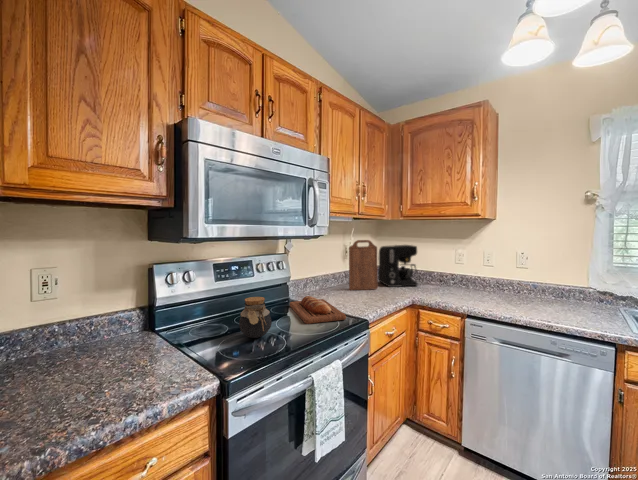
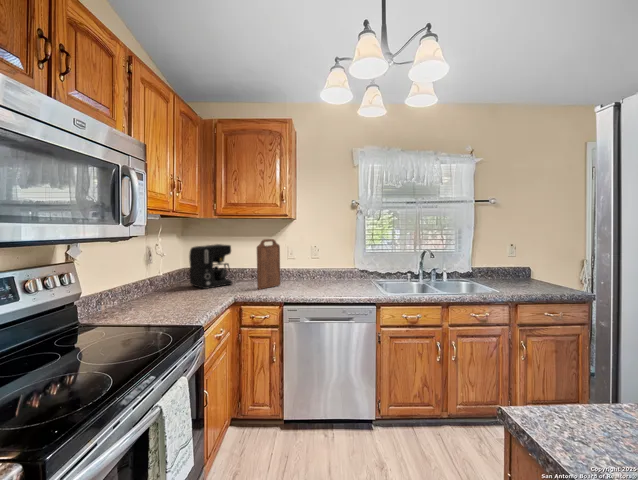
cutting board: present [349,240,378,290] -> present [257,239,281,289]
bread loaf: present [290,296,346,324] -> none [88,312,179,345]
jar: present [239,297,272,338] -> none [27,322,87,382]

